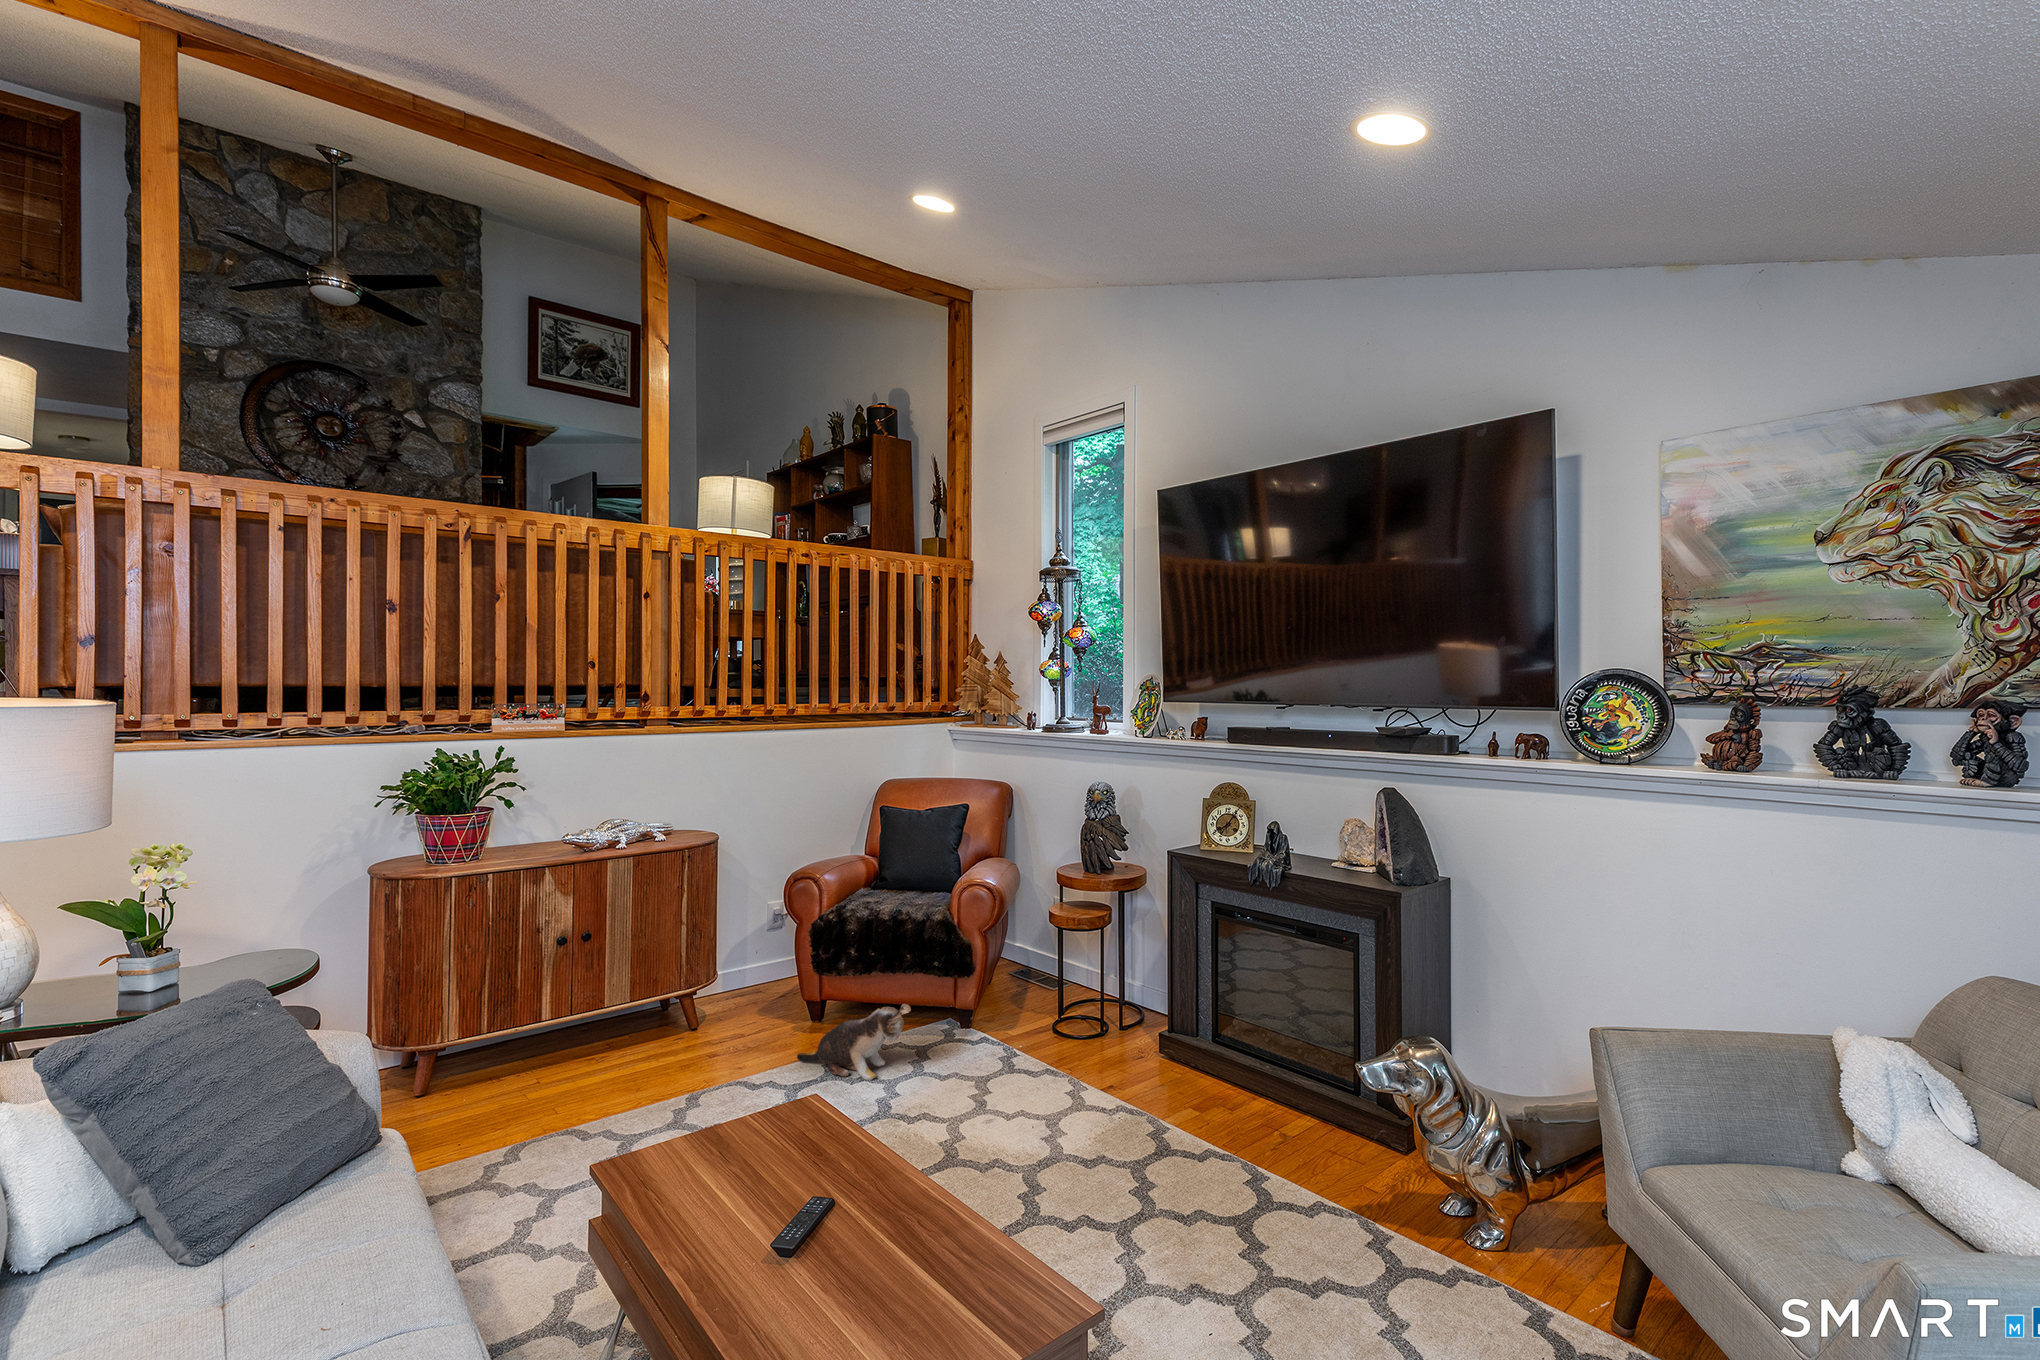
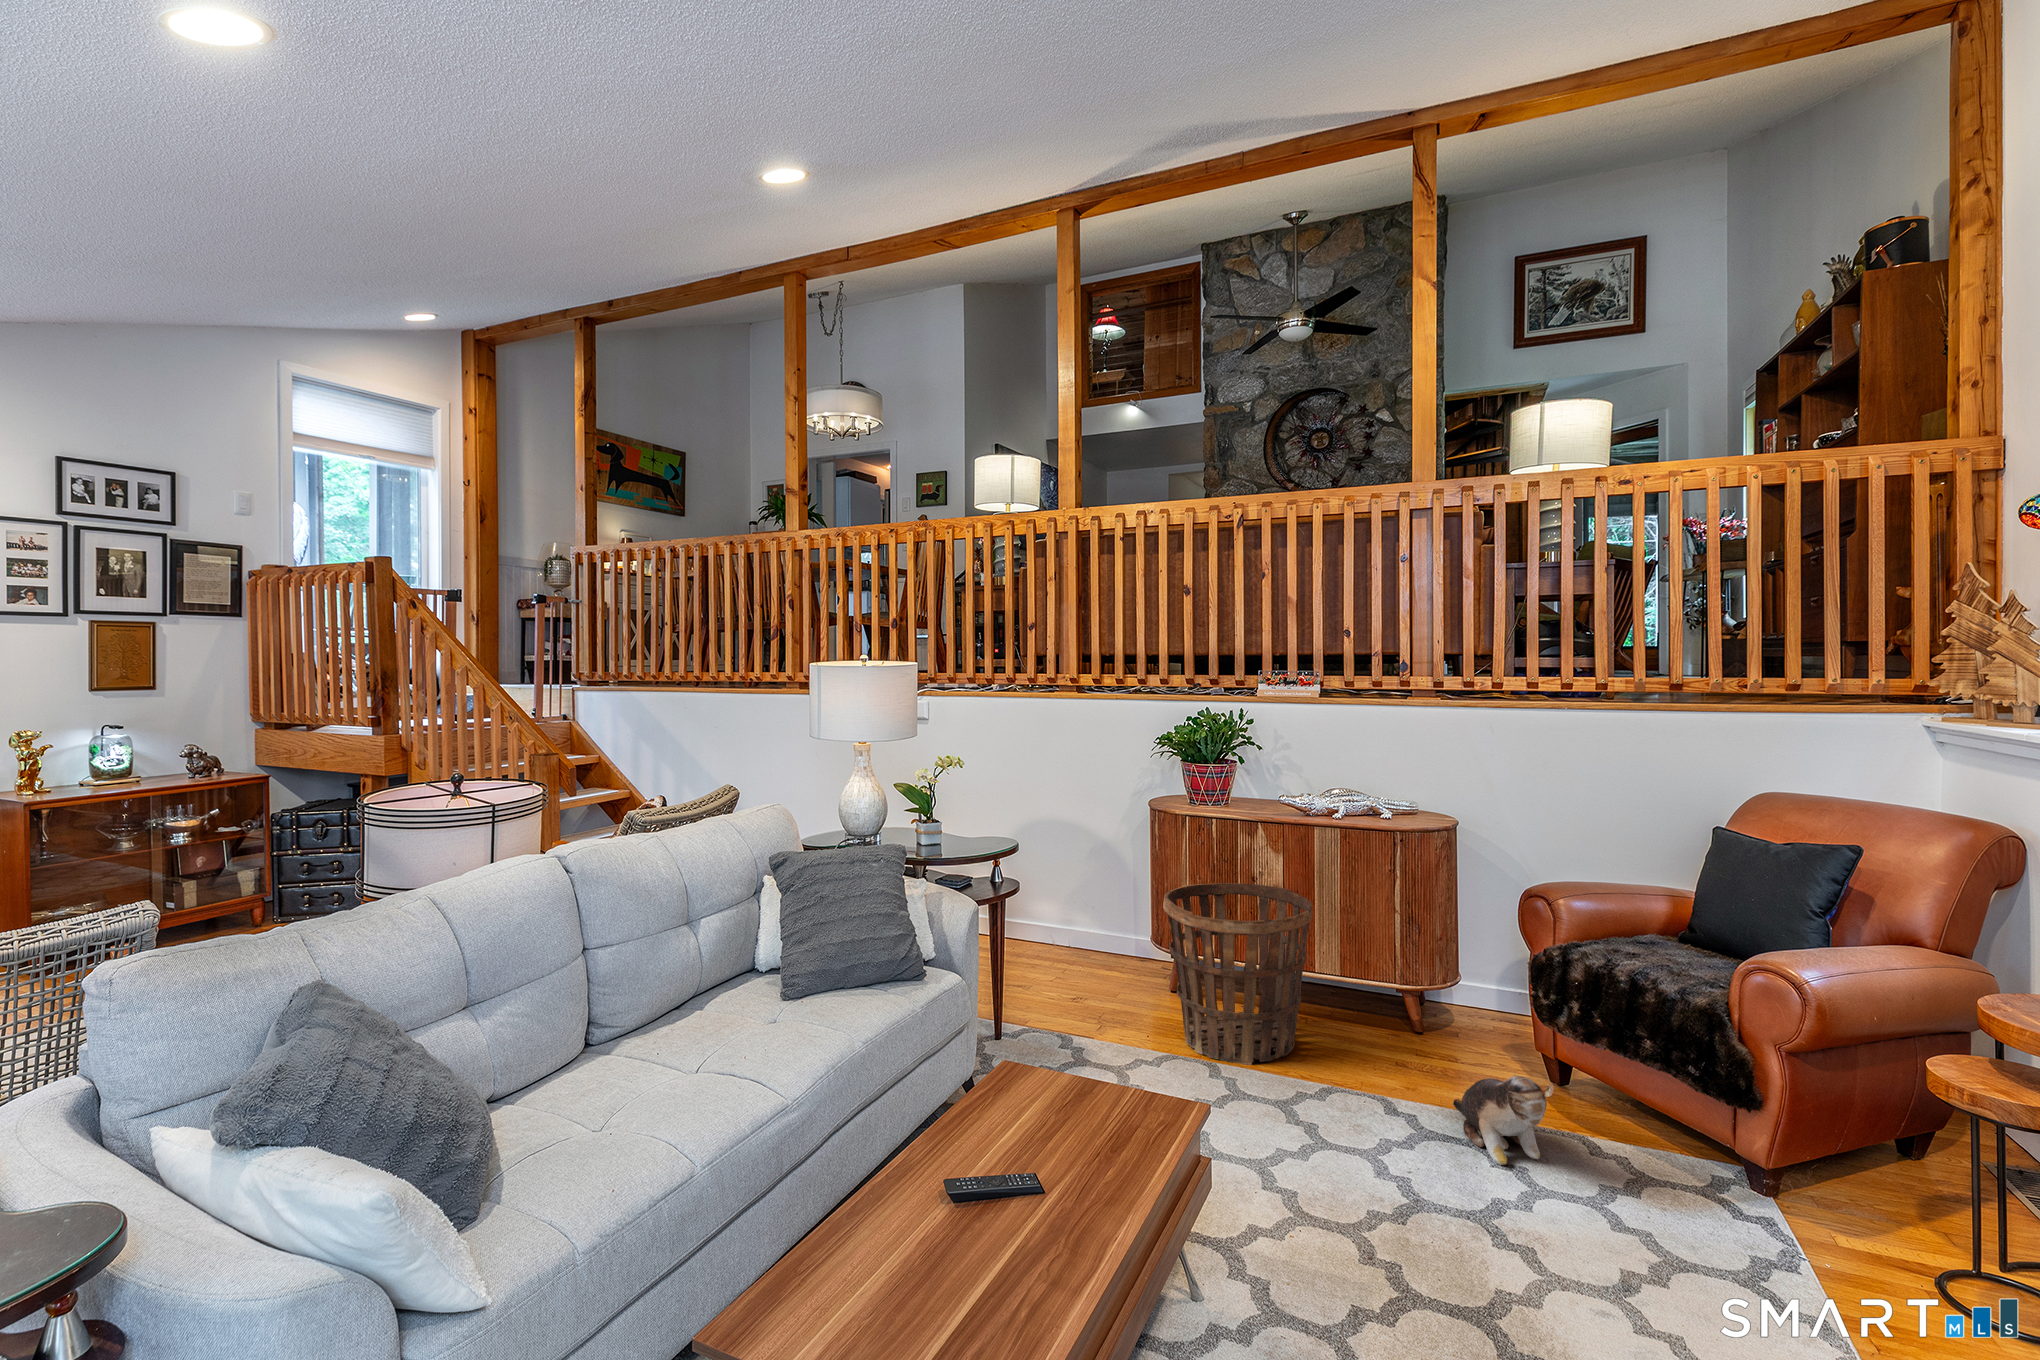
basket: none [490,928,657,1125] -> present [1163,883,1312,1065]

